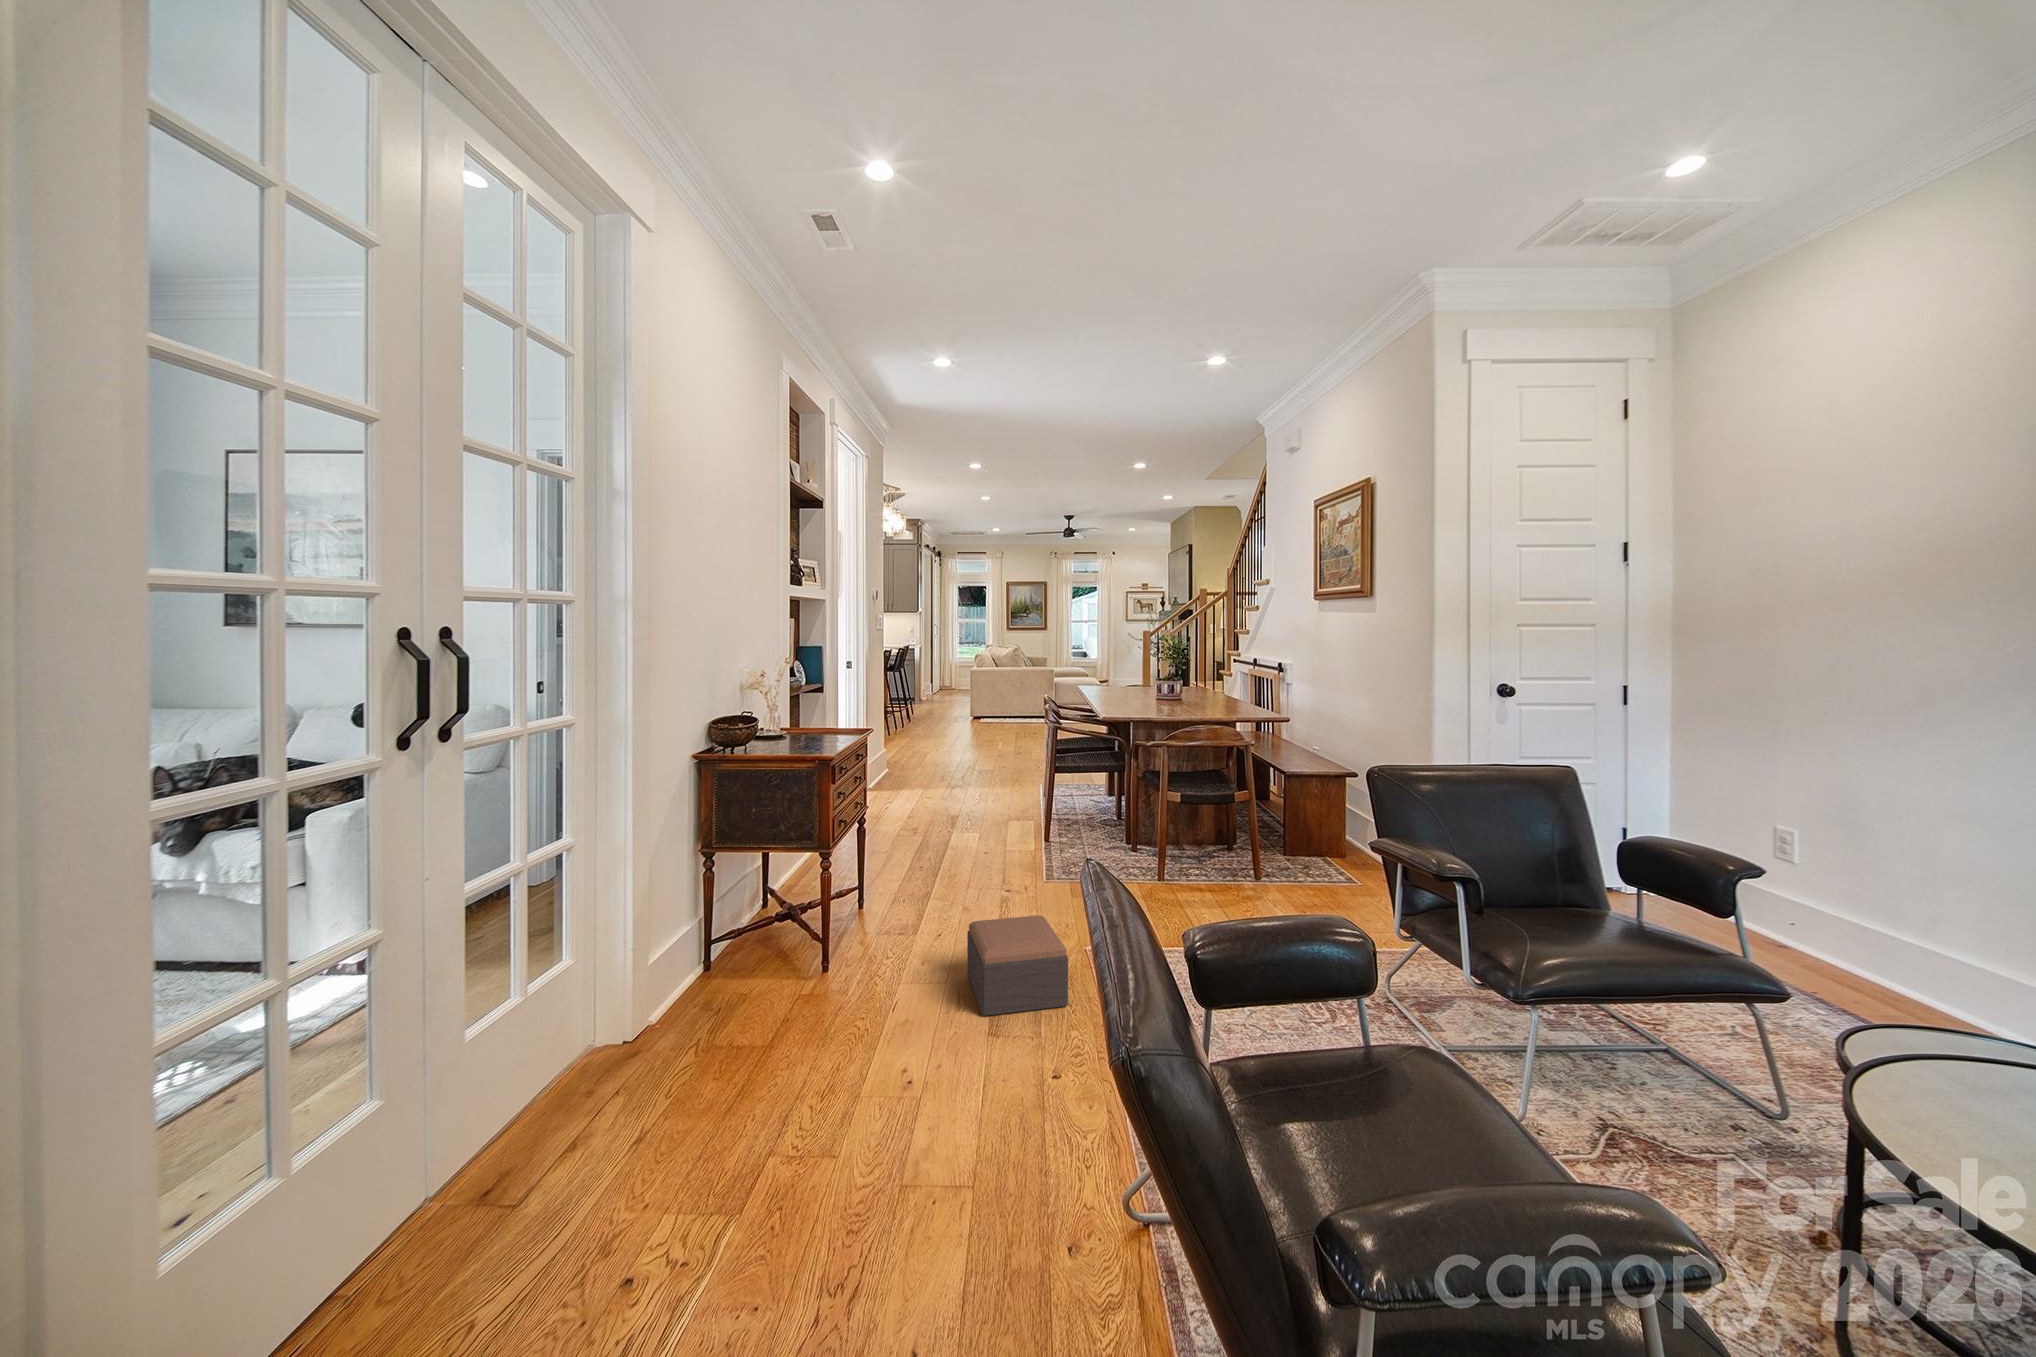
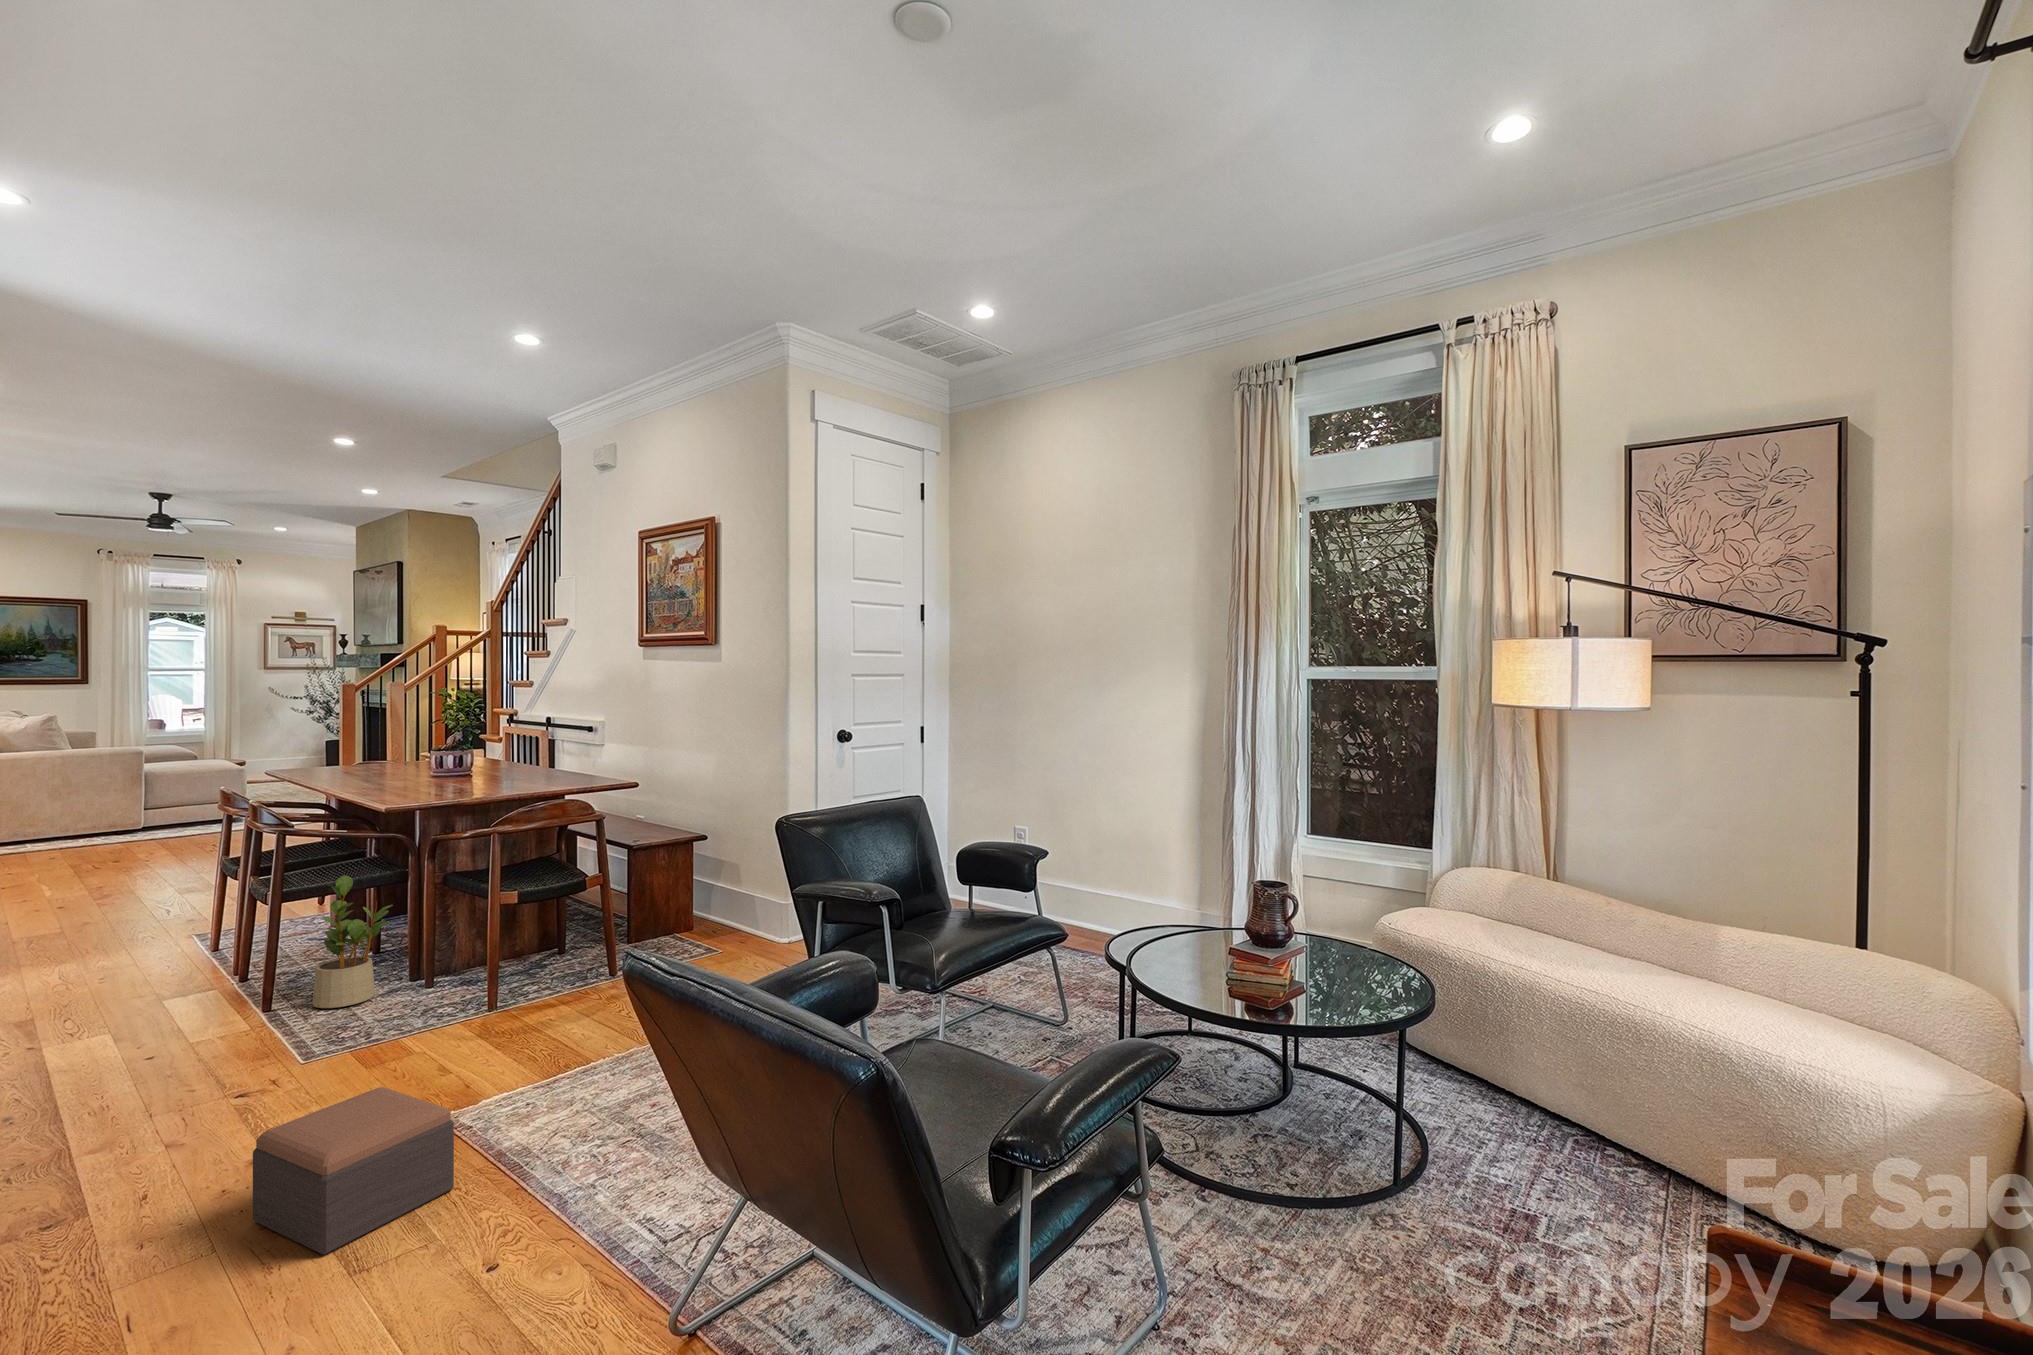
potted plant: none [1069,763,1114,852] -> present [312,875,393,1008]

